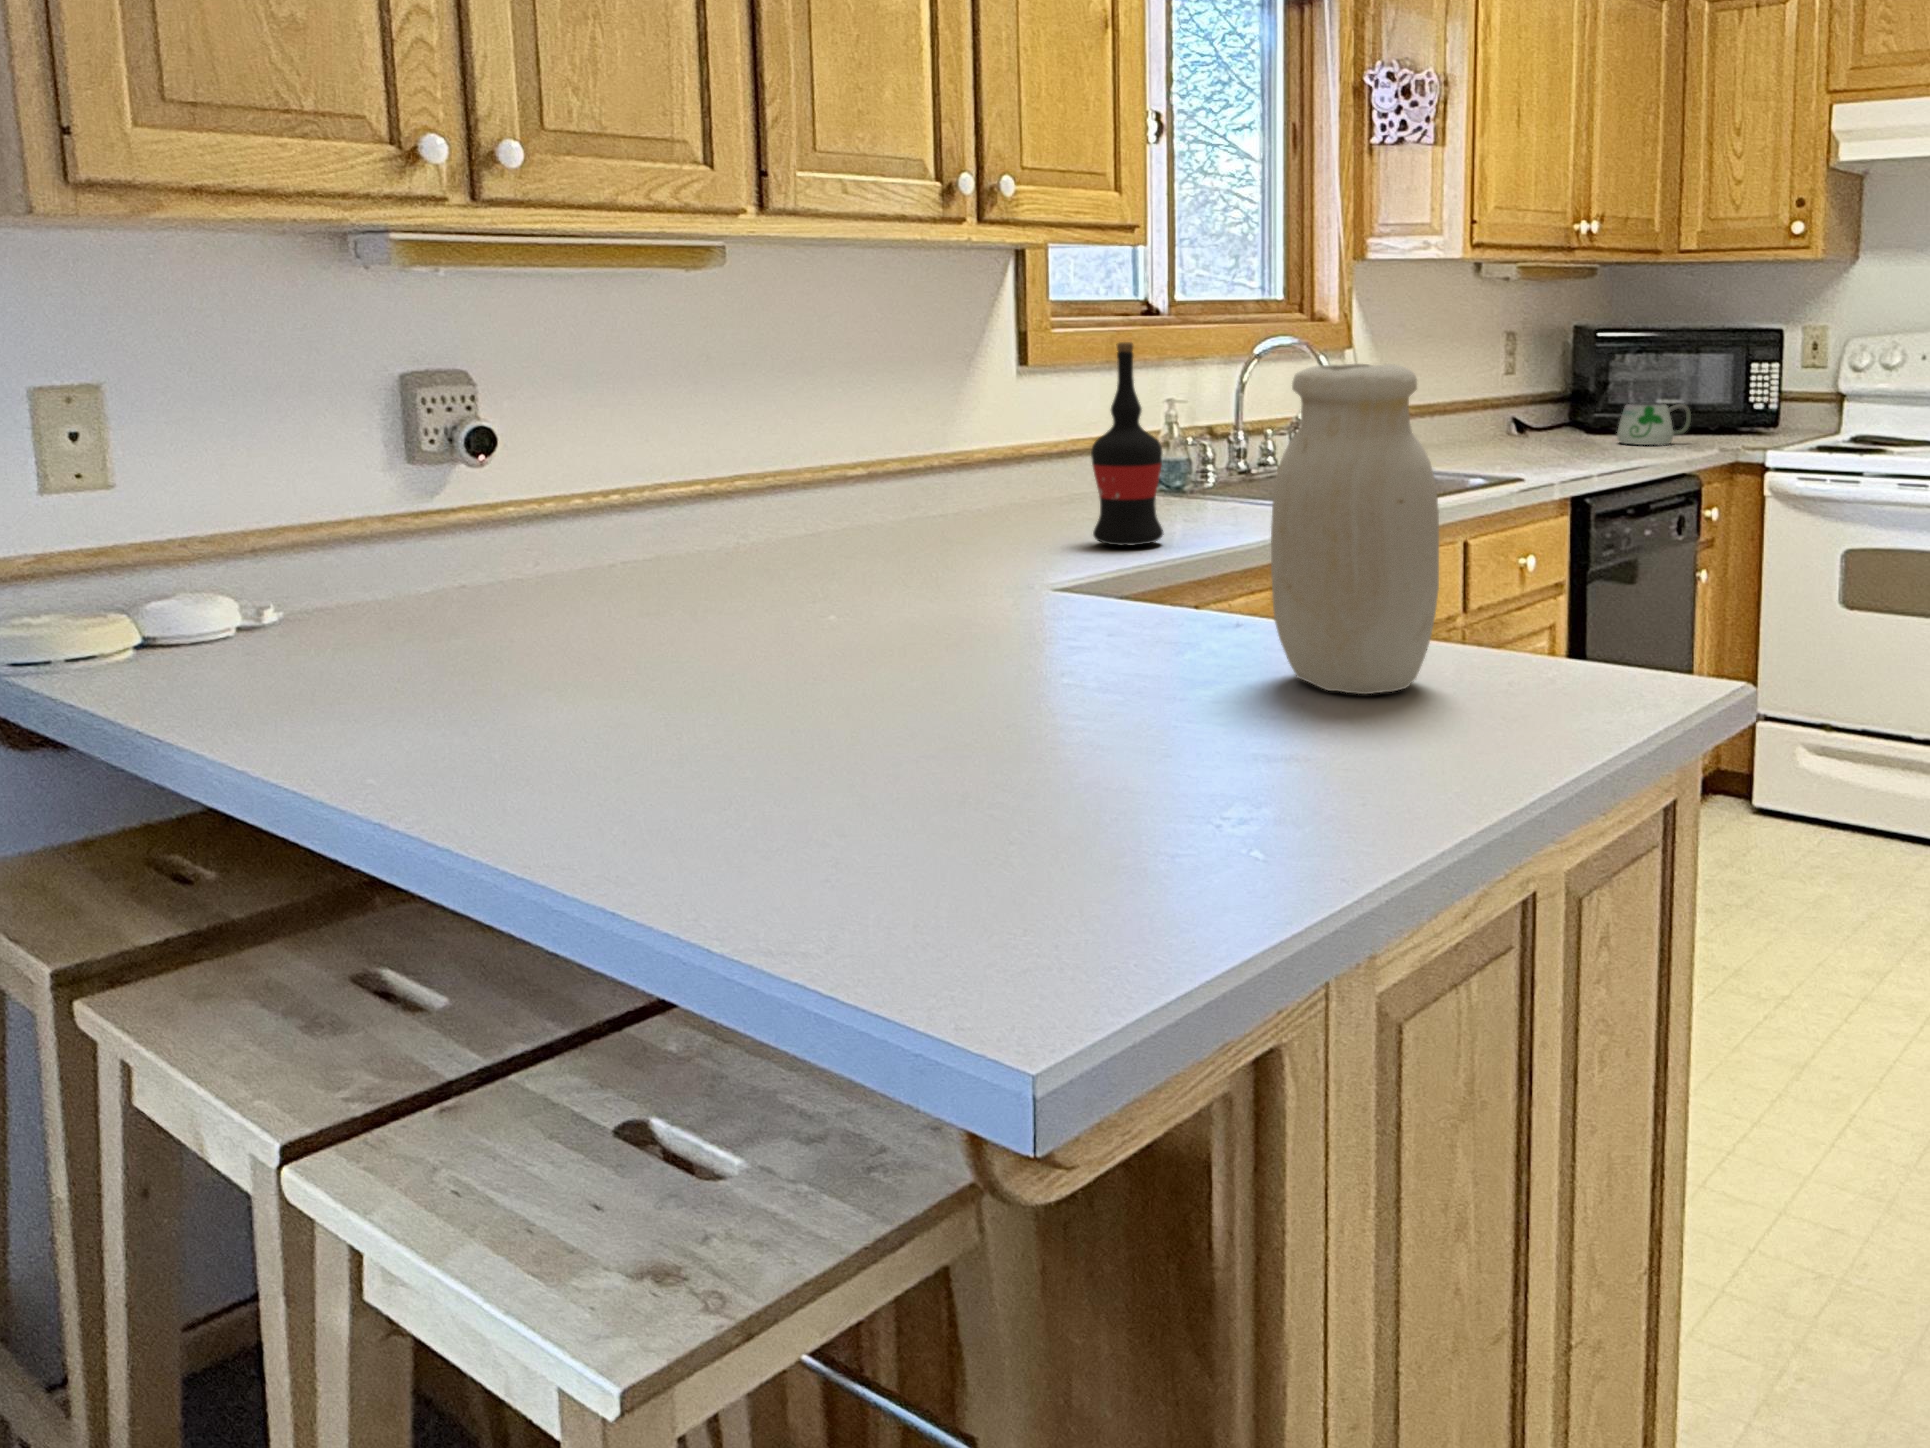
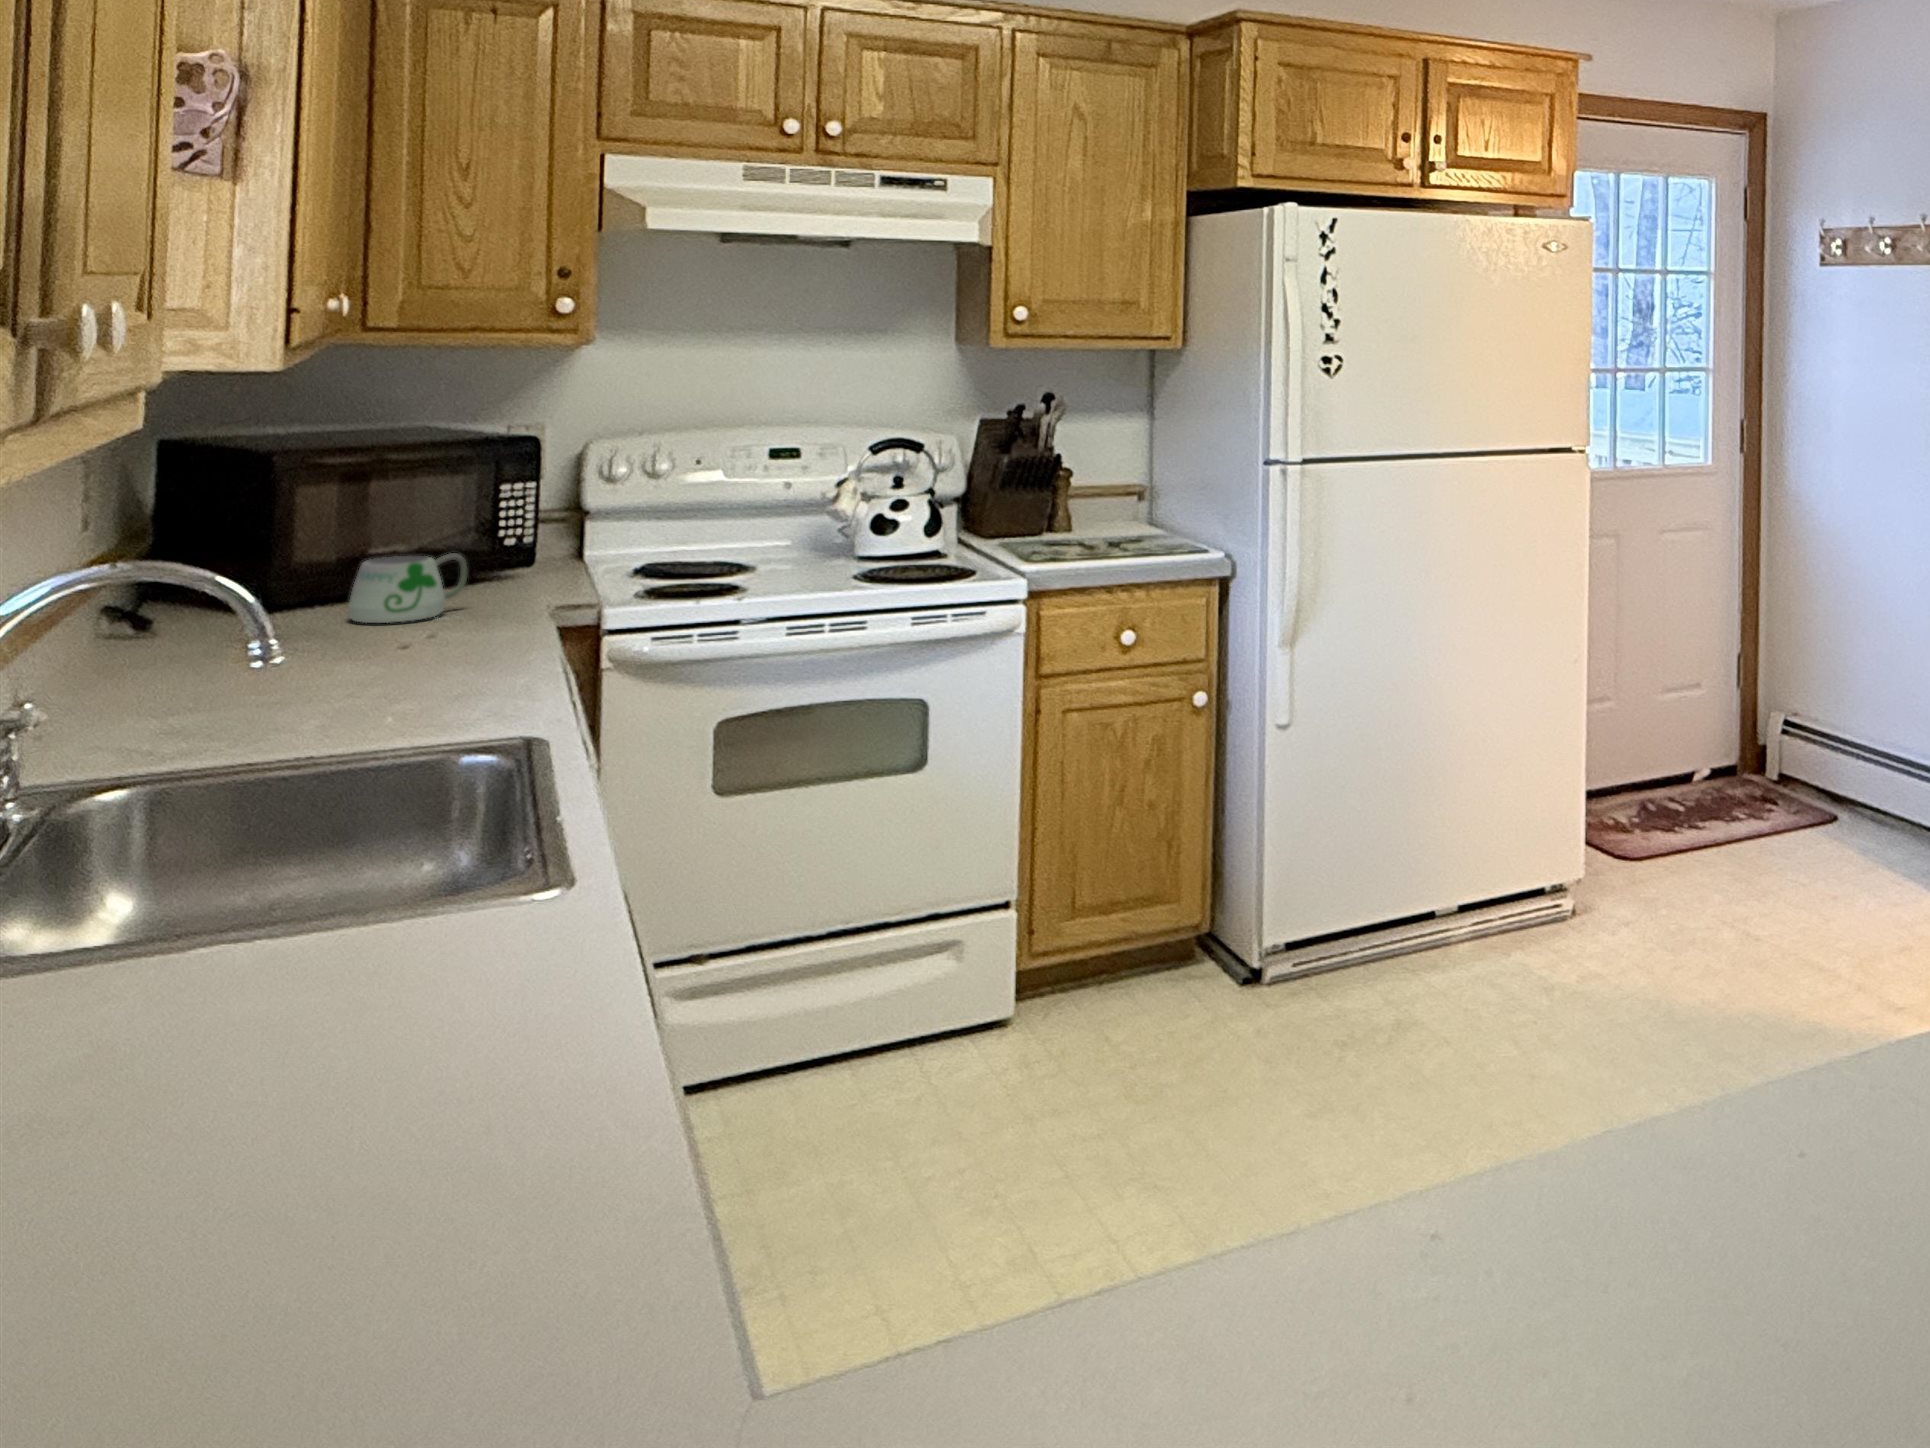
wine bottle: present [1091,342,1164,546] -> none [141,685,347,1173]
jar: present [1271,364,1439,694] -> none [1531,747,1802,1297]

